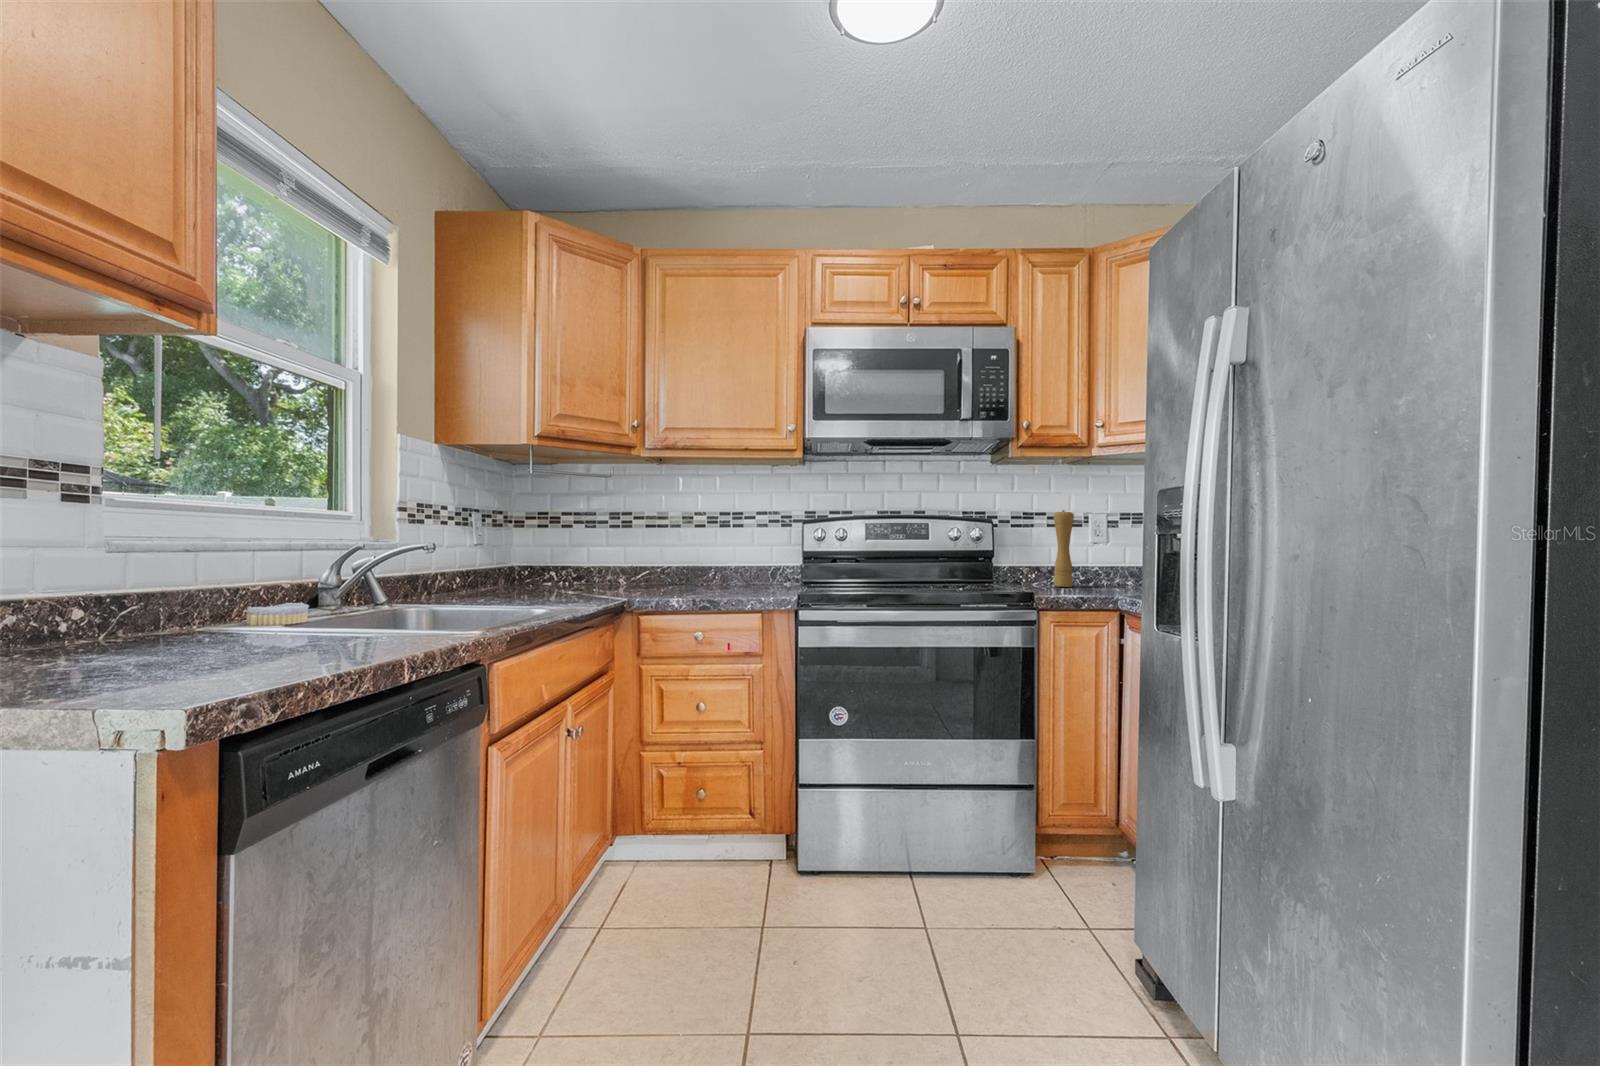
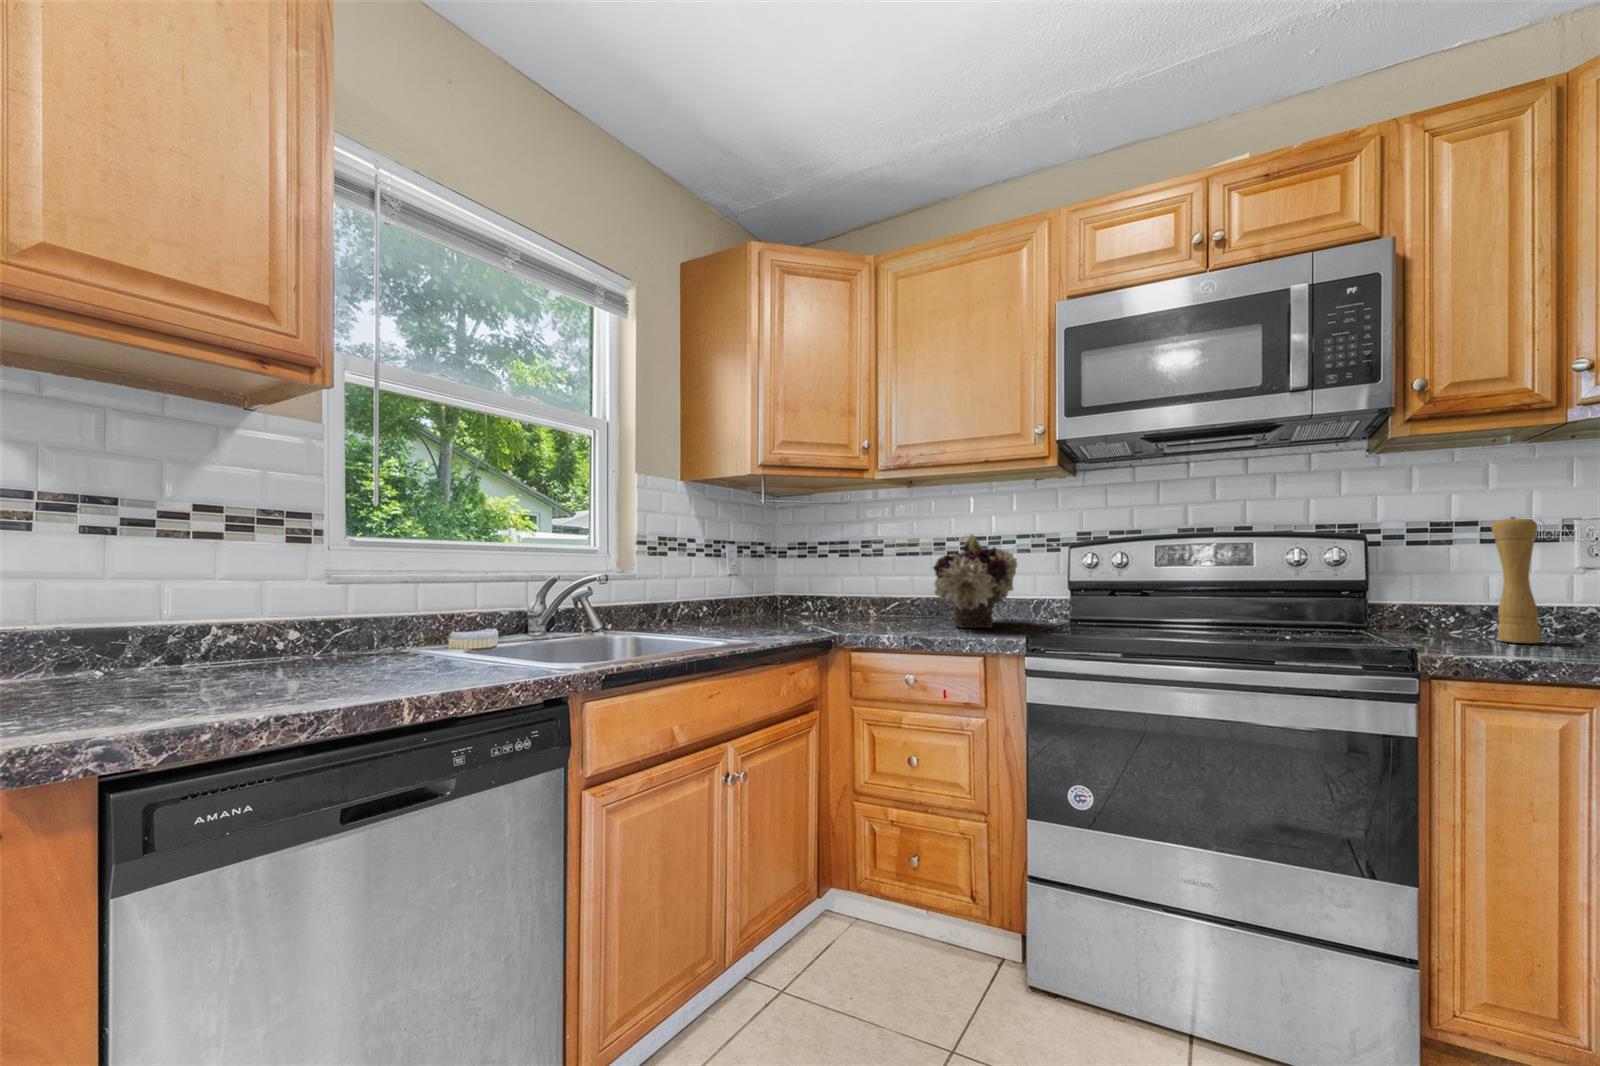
flower arrangement: none [696,510,771,591] -> present [933,534,1017,628]

